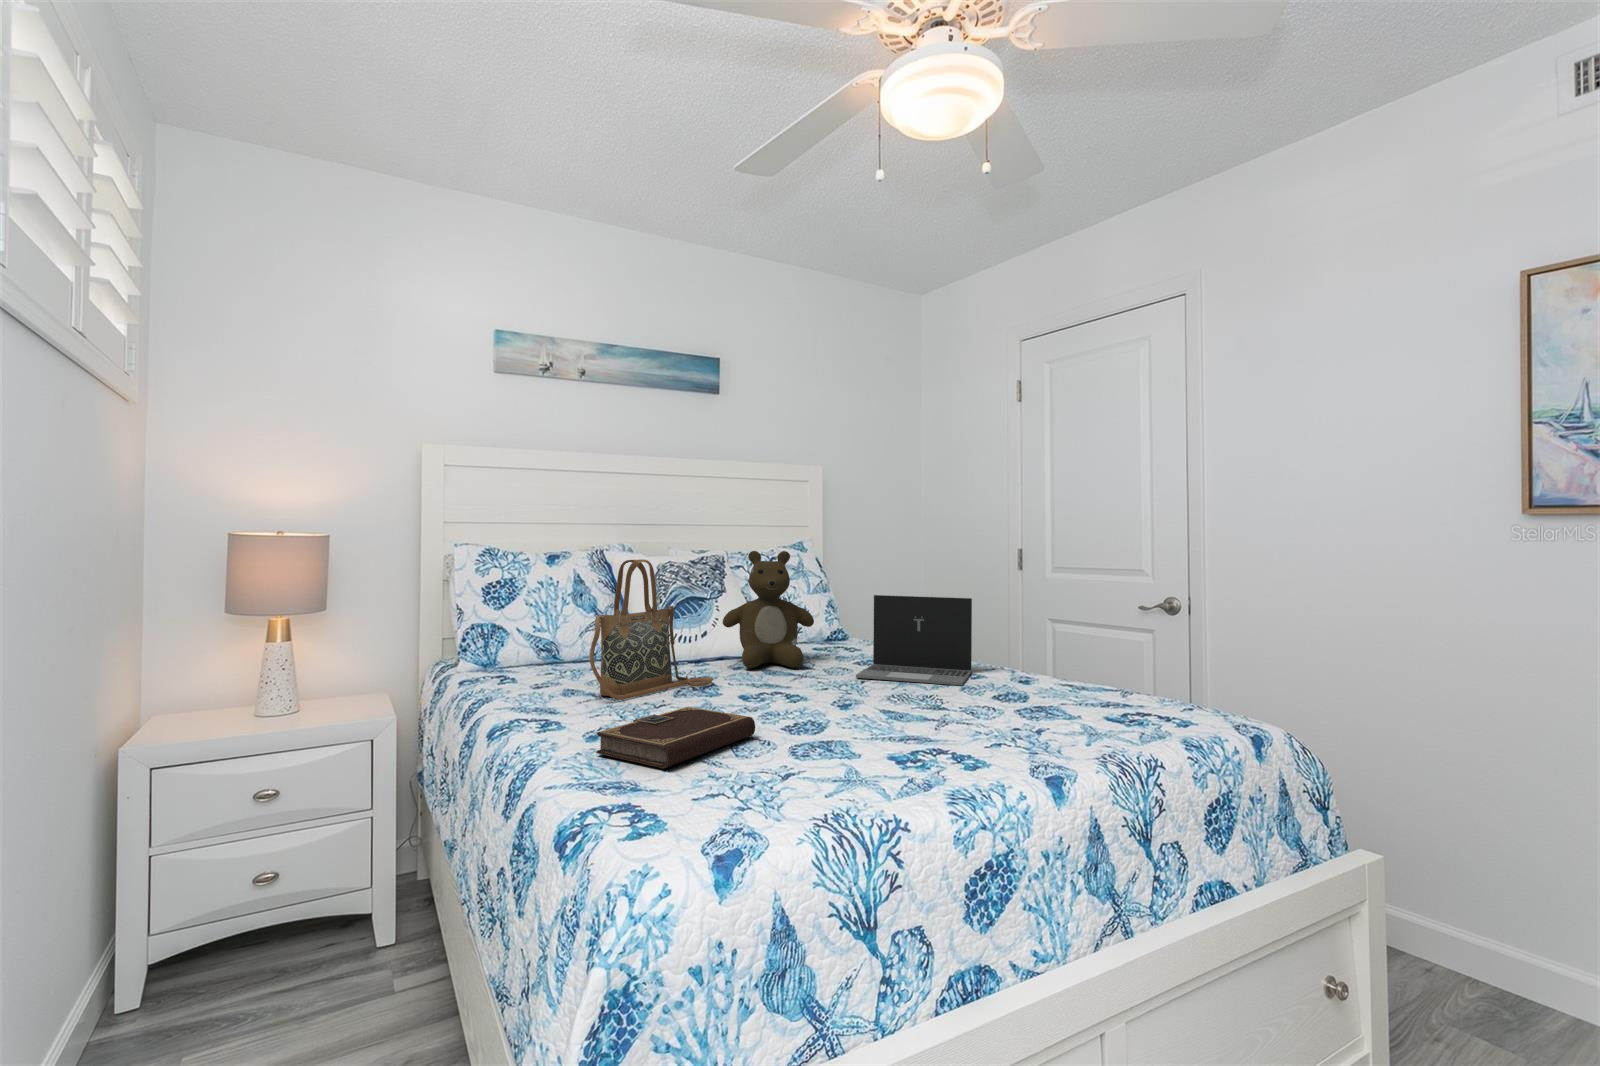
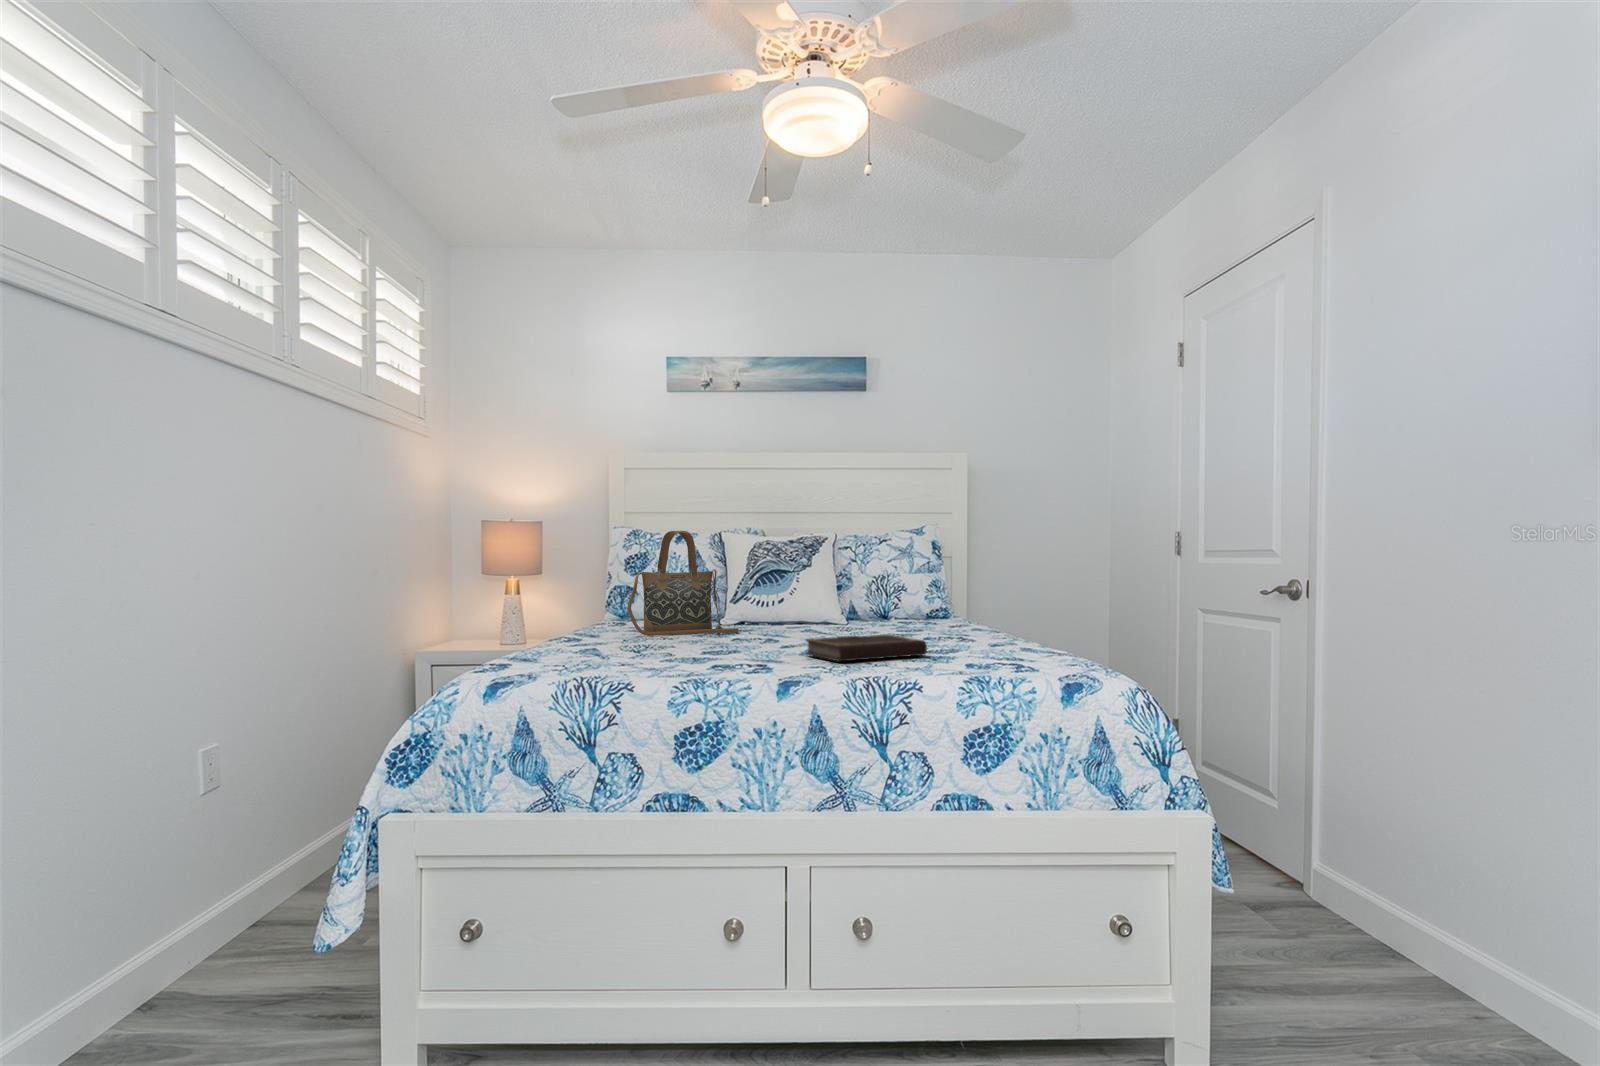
teddy bear: present [723,551,814,668] -> none [786,527,866,629]
laptop: present [856,595,972,685] -> none [856,565,973,643]
notebook: present [596,707,755,768] -> present [806,635,927,661]

